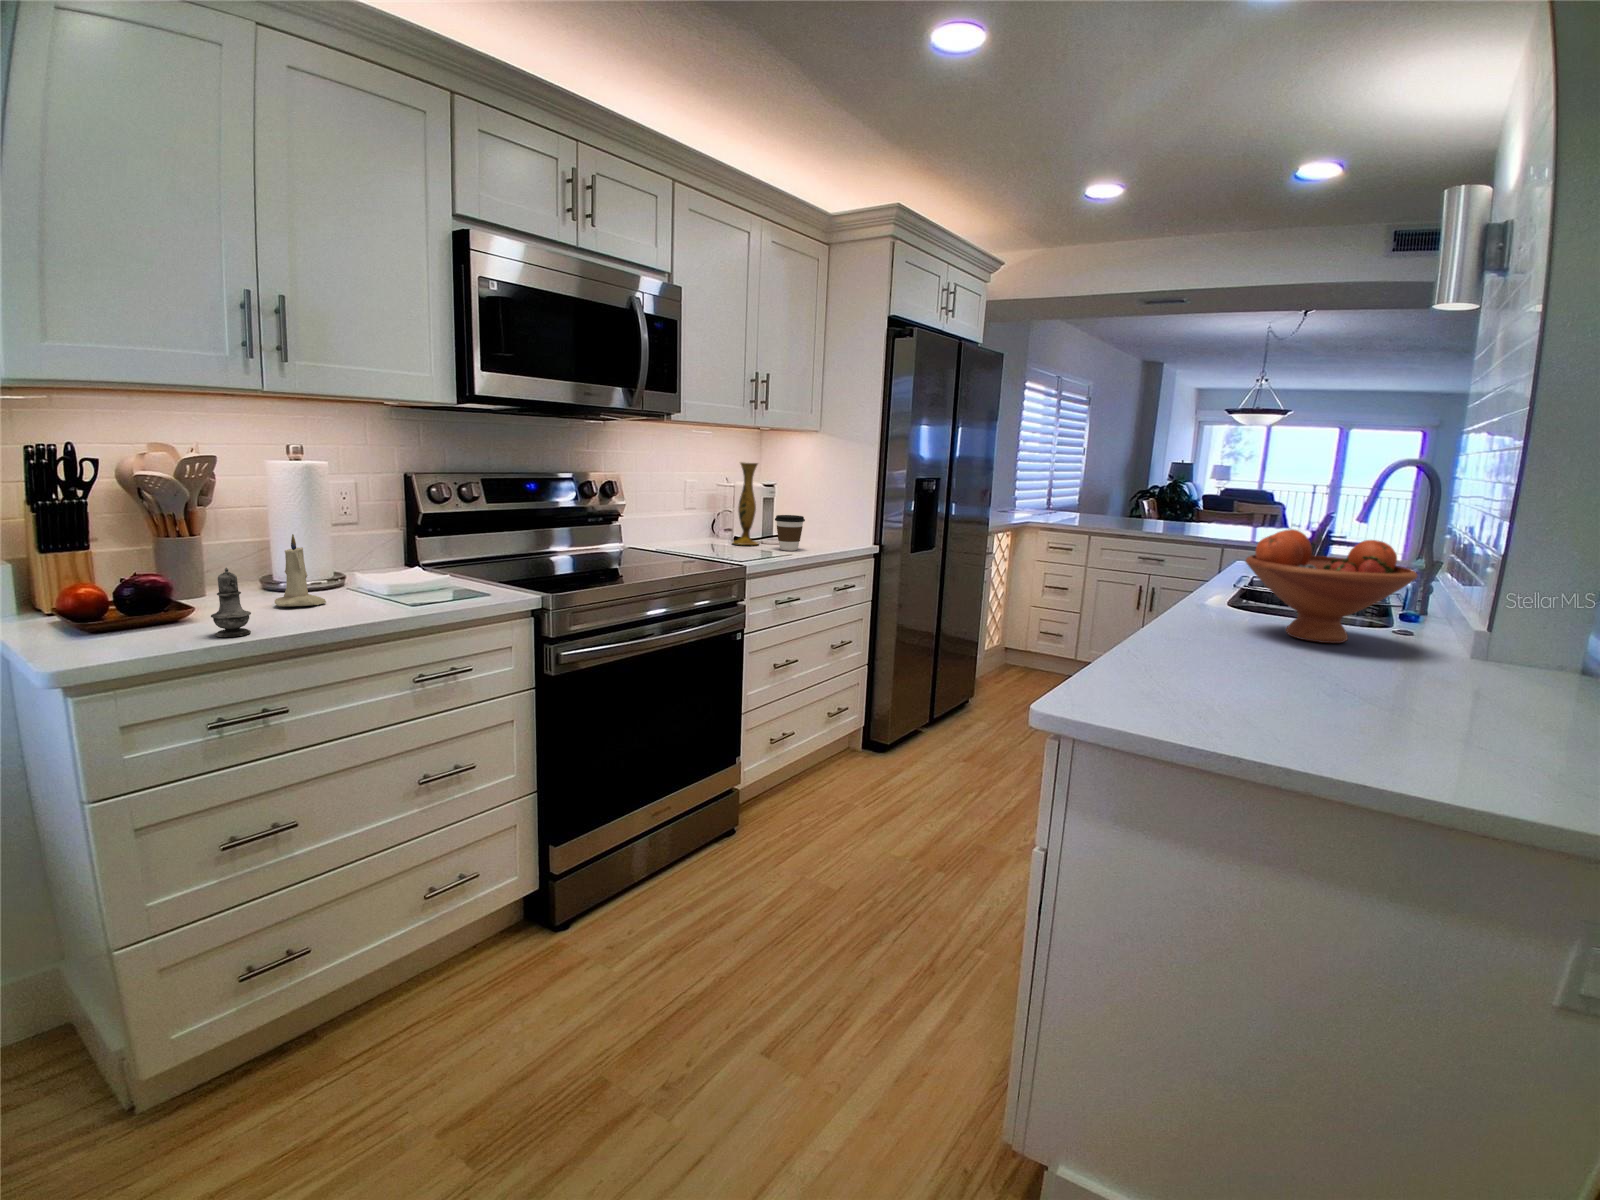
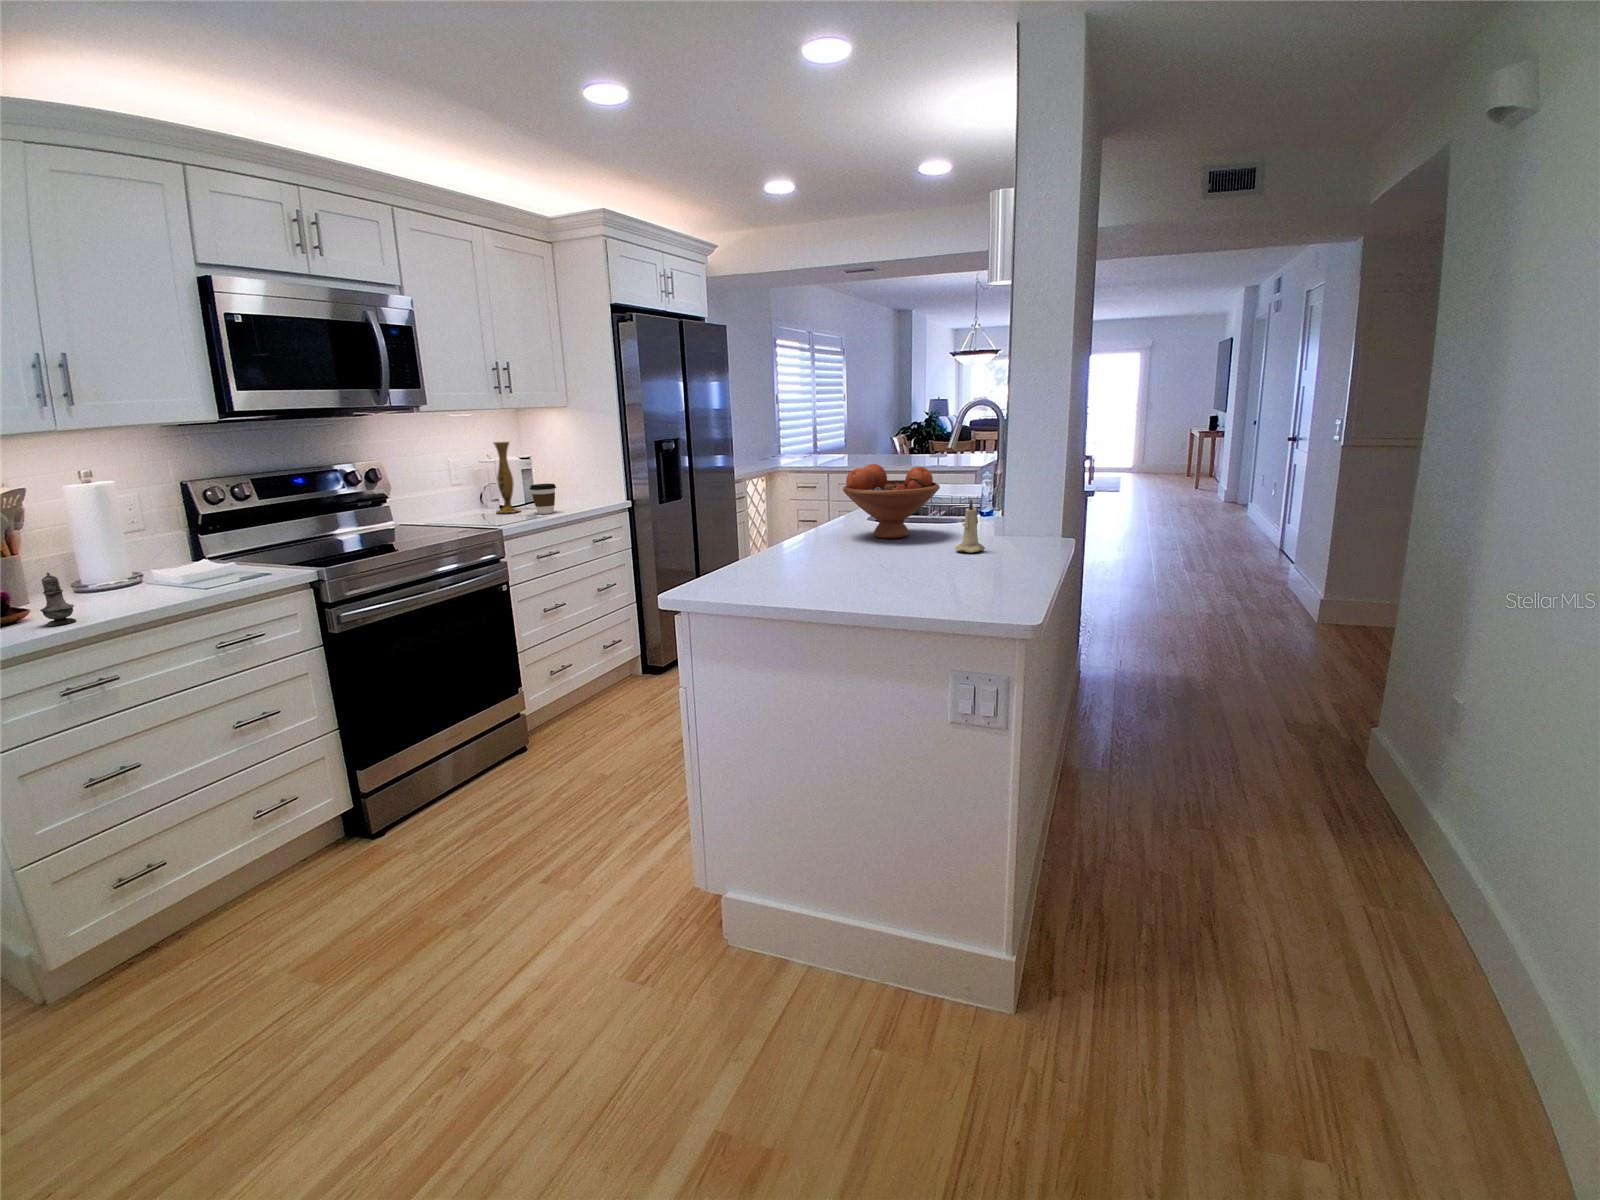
candle: present [275,534,326,607] -> present [955,498,985,553]

